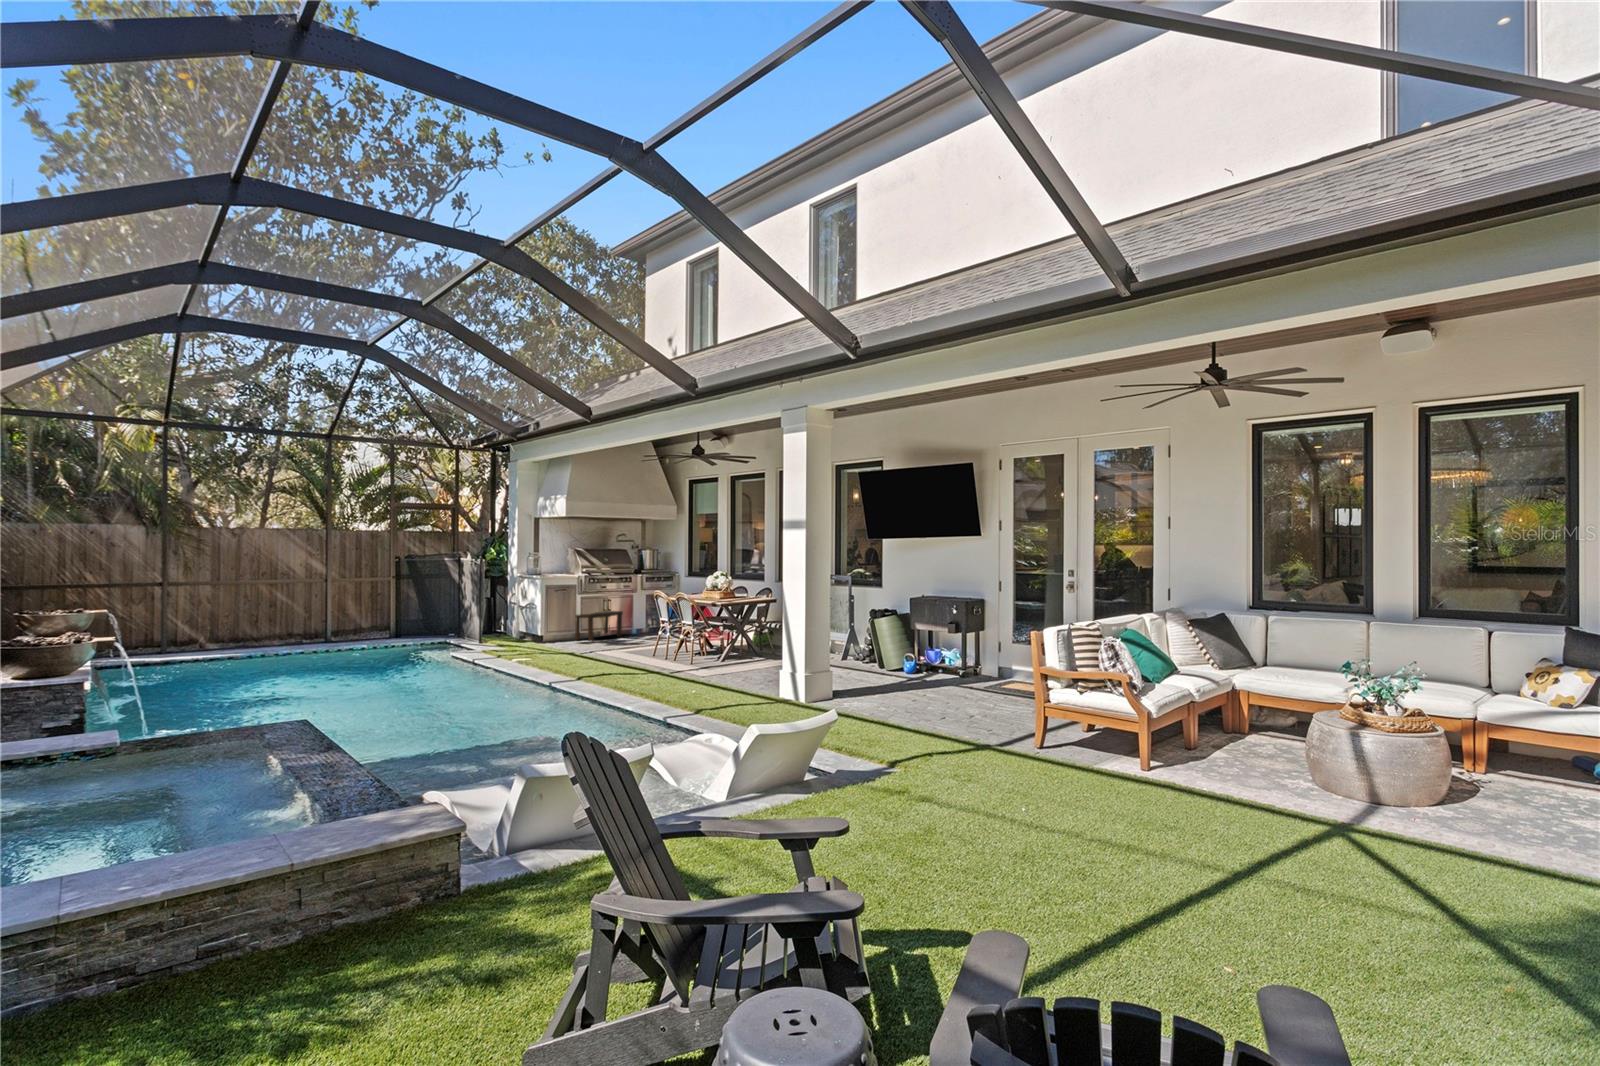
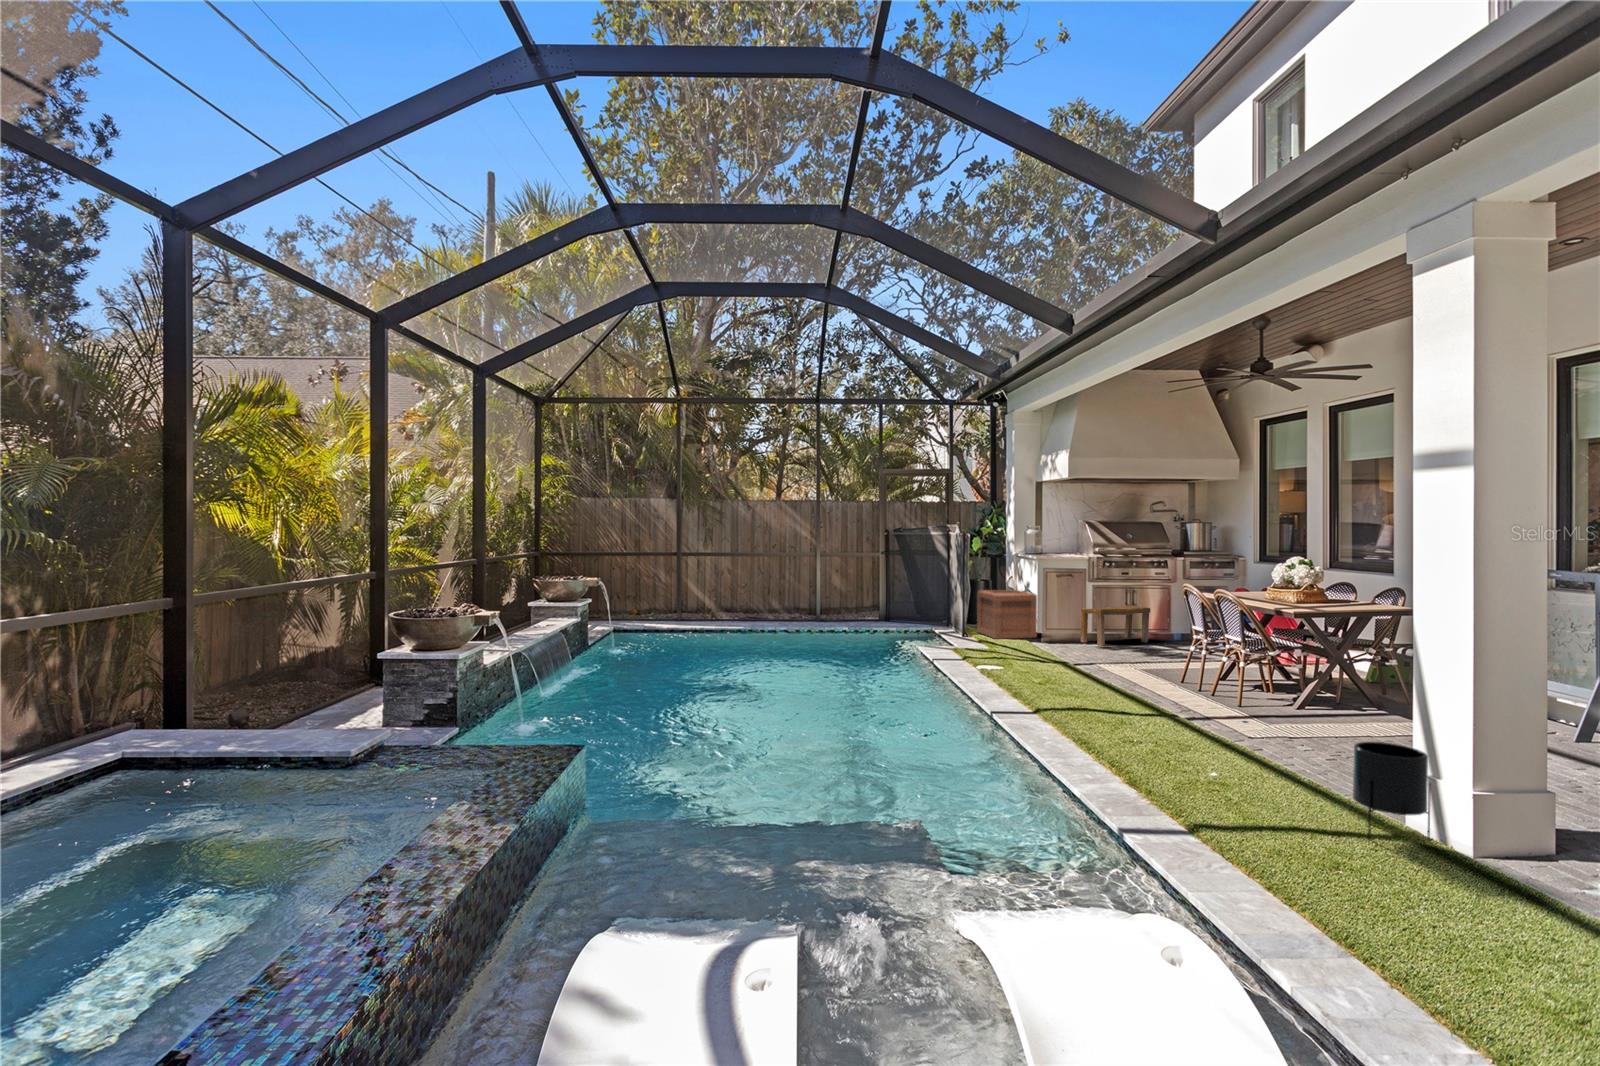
wooden crate: none [490,604,541,643] -> present [977,590,1037,639]
planter: none [759,660,789,706] -> present [1353,742,1431,842]

